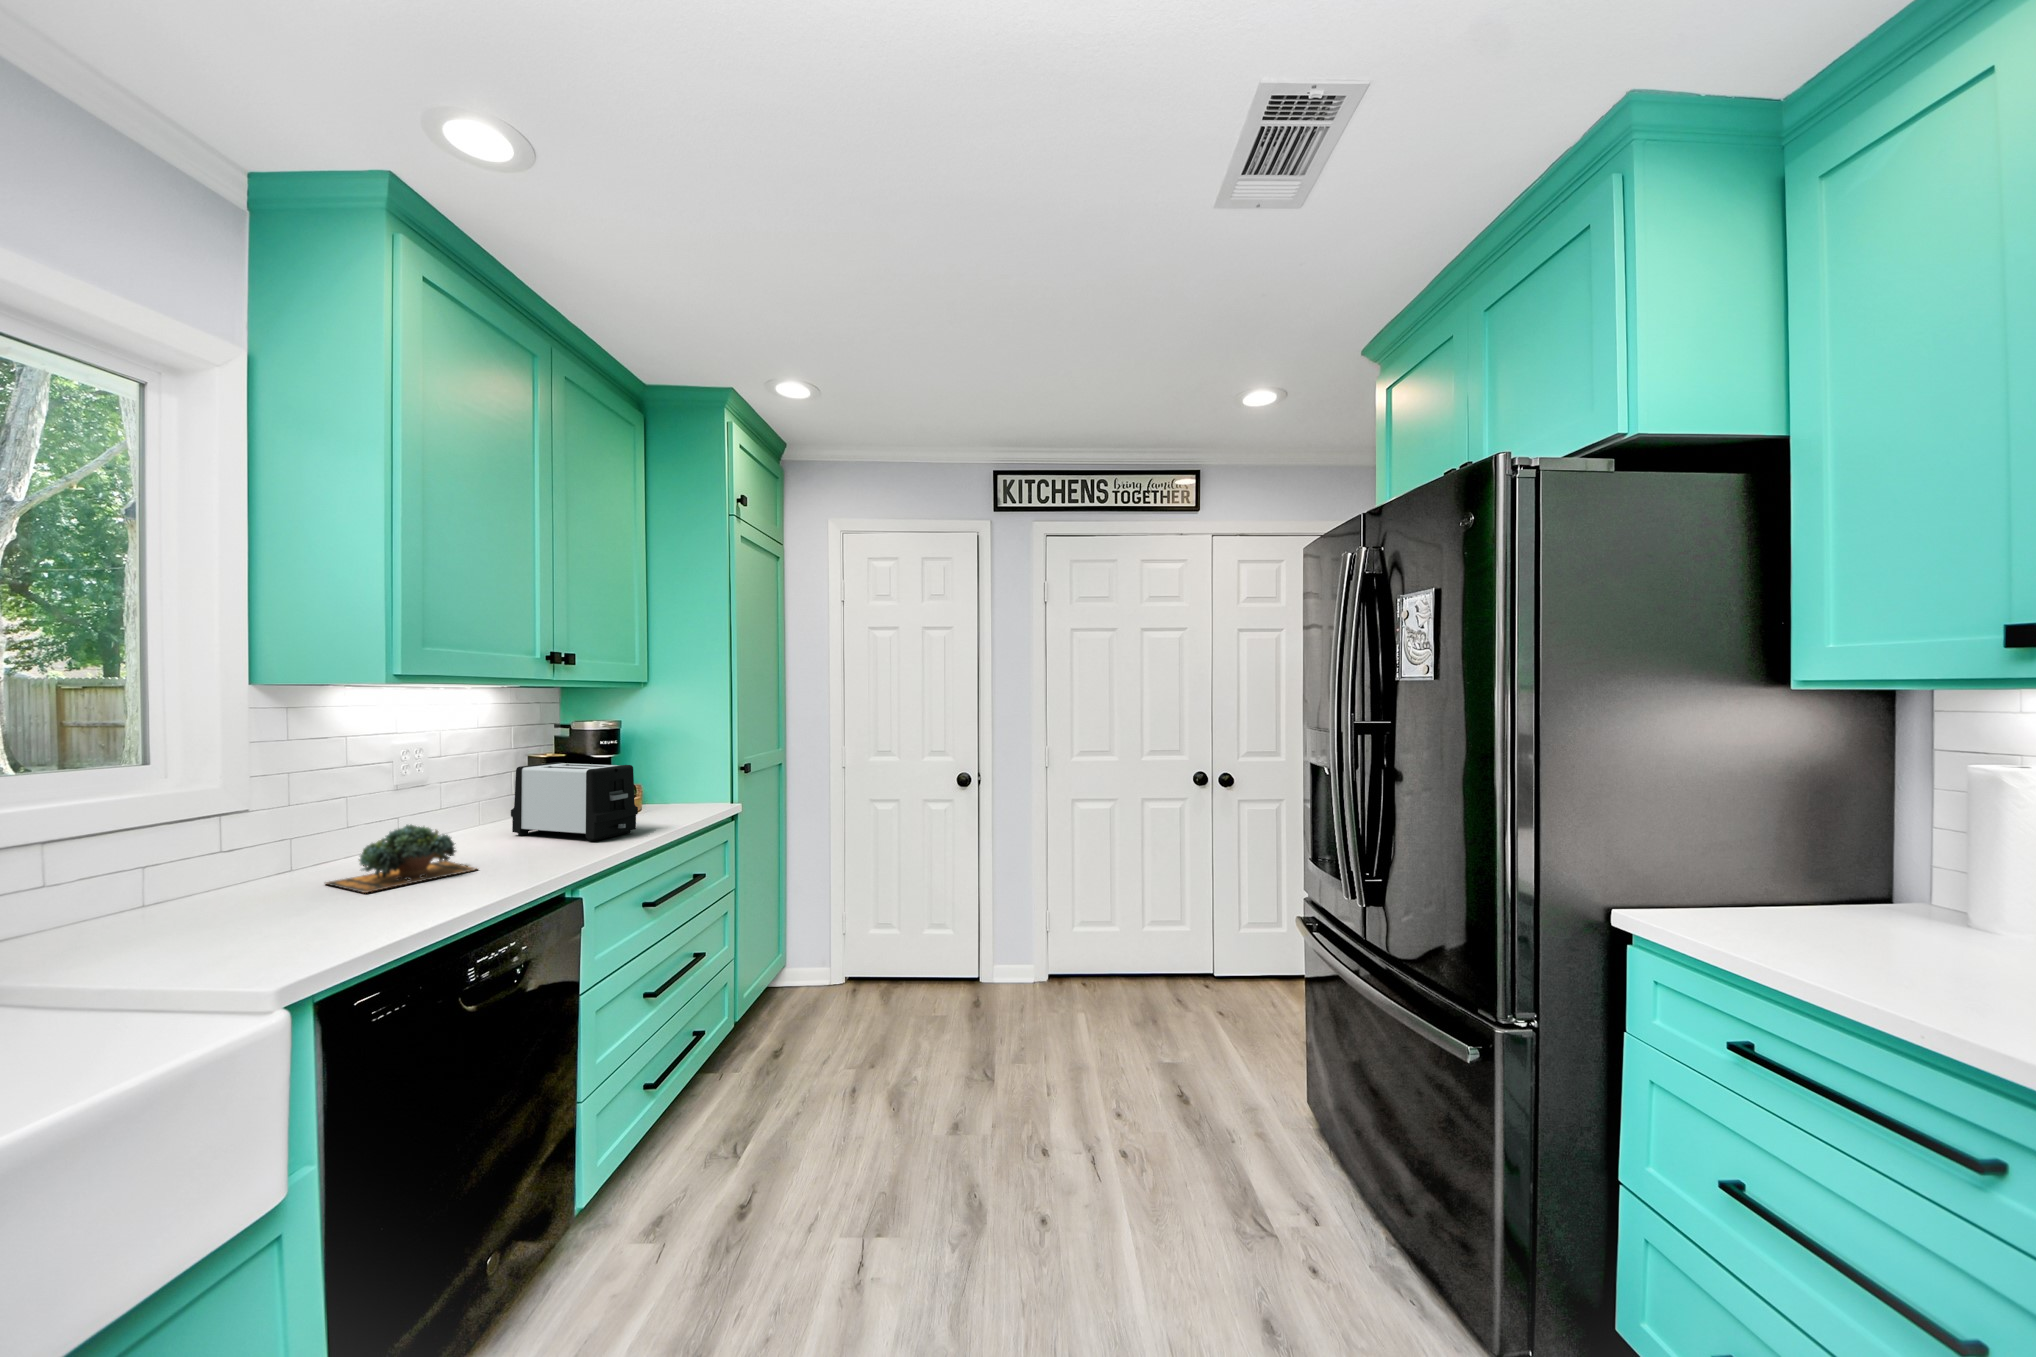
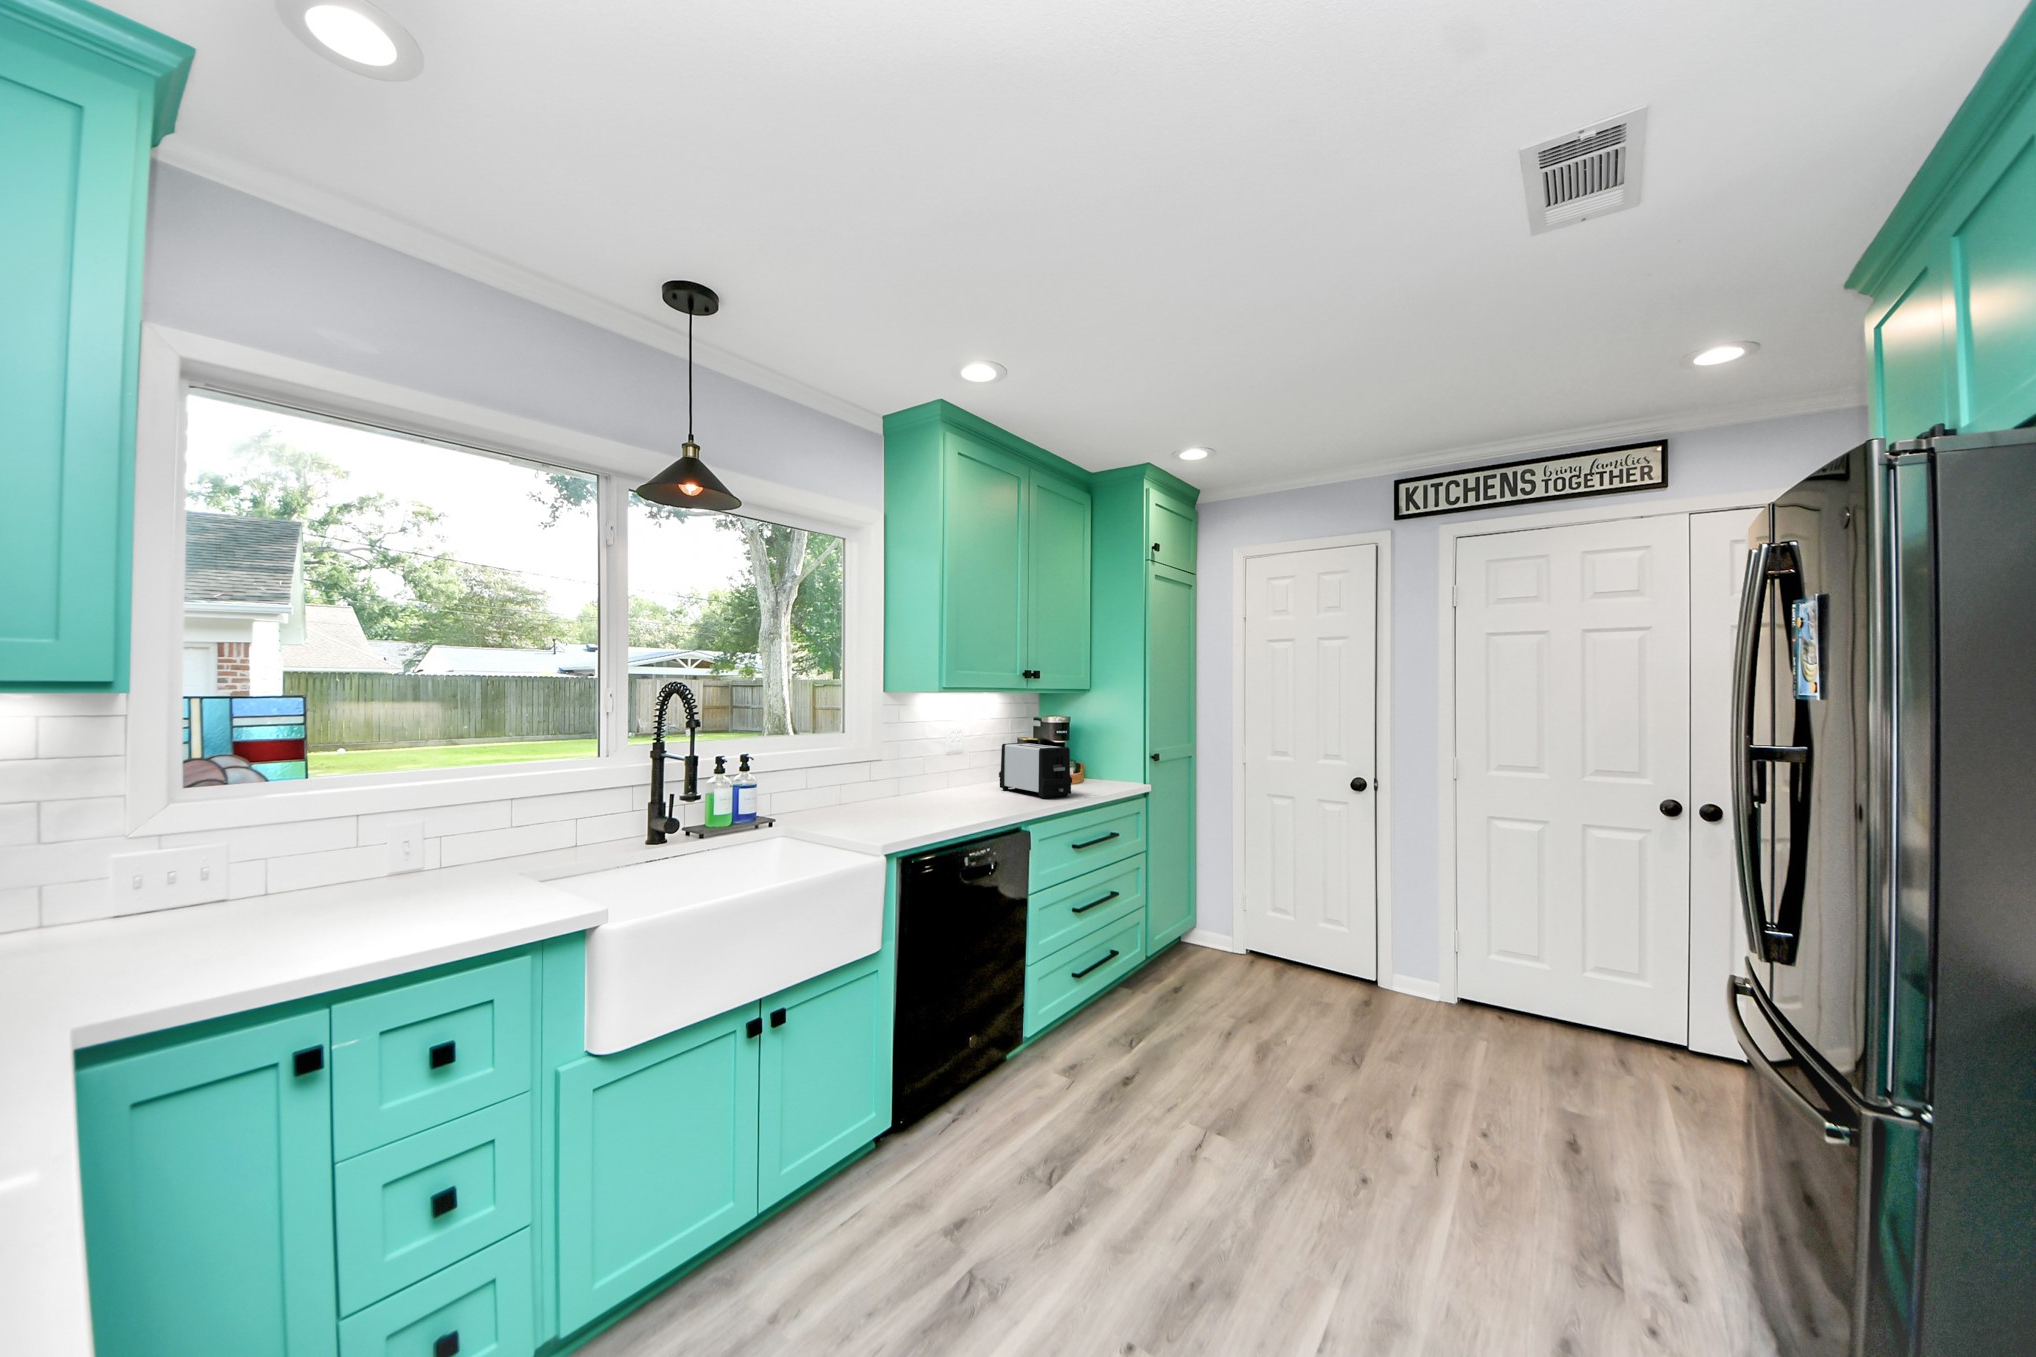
succulent plant: present [326,825,476,893] -> none [905,773,976,810]

